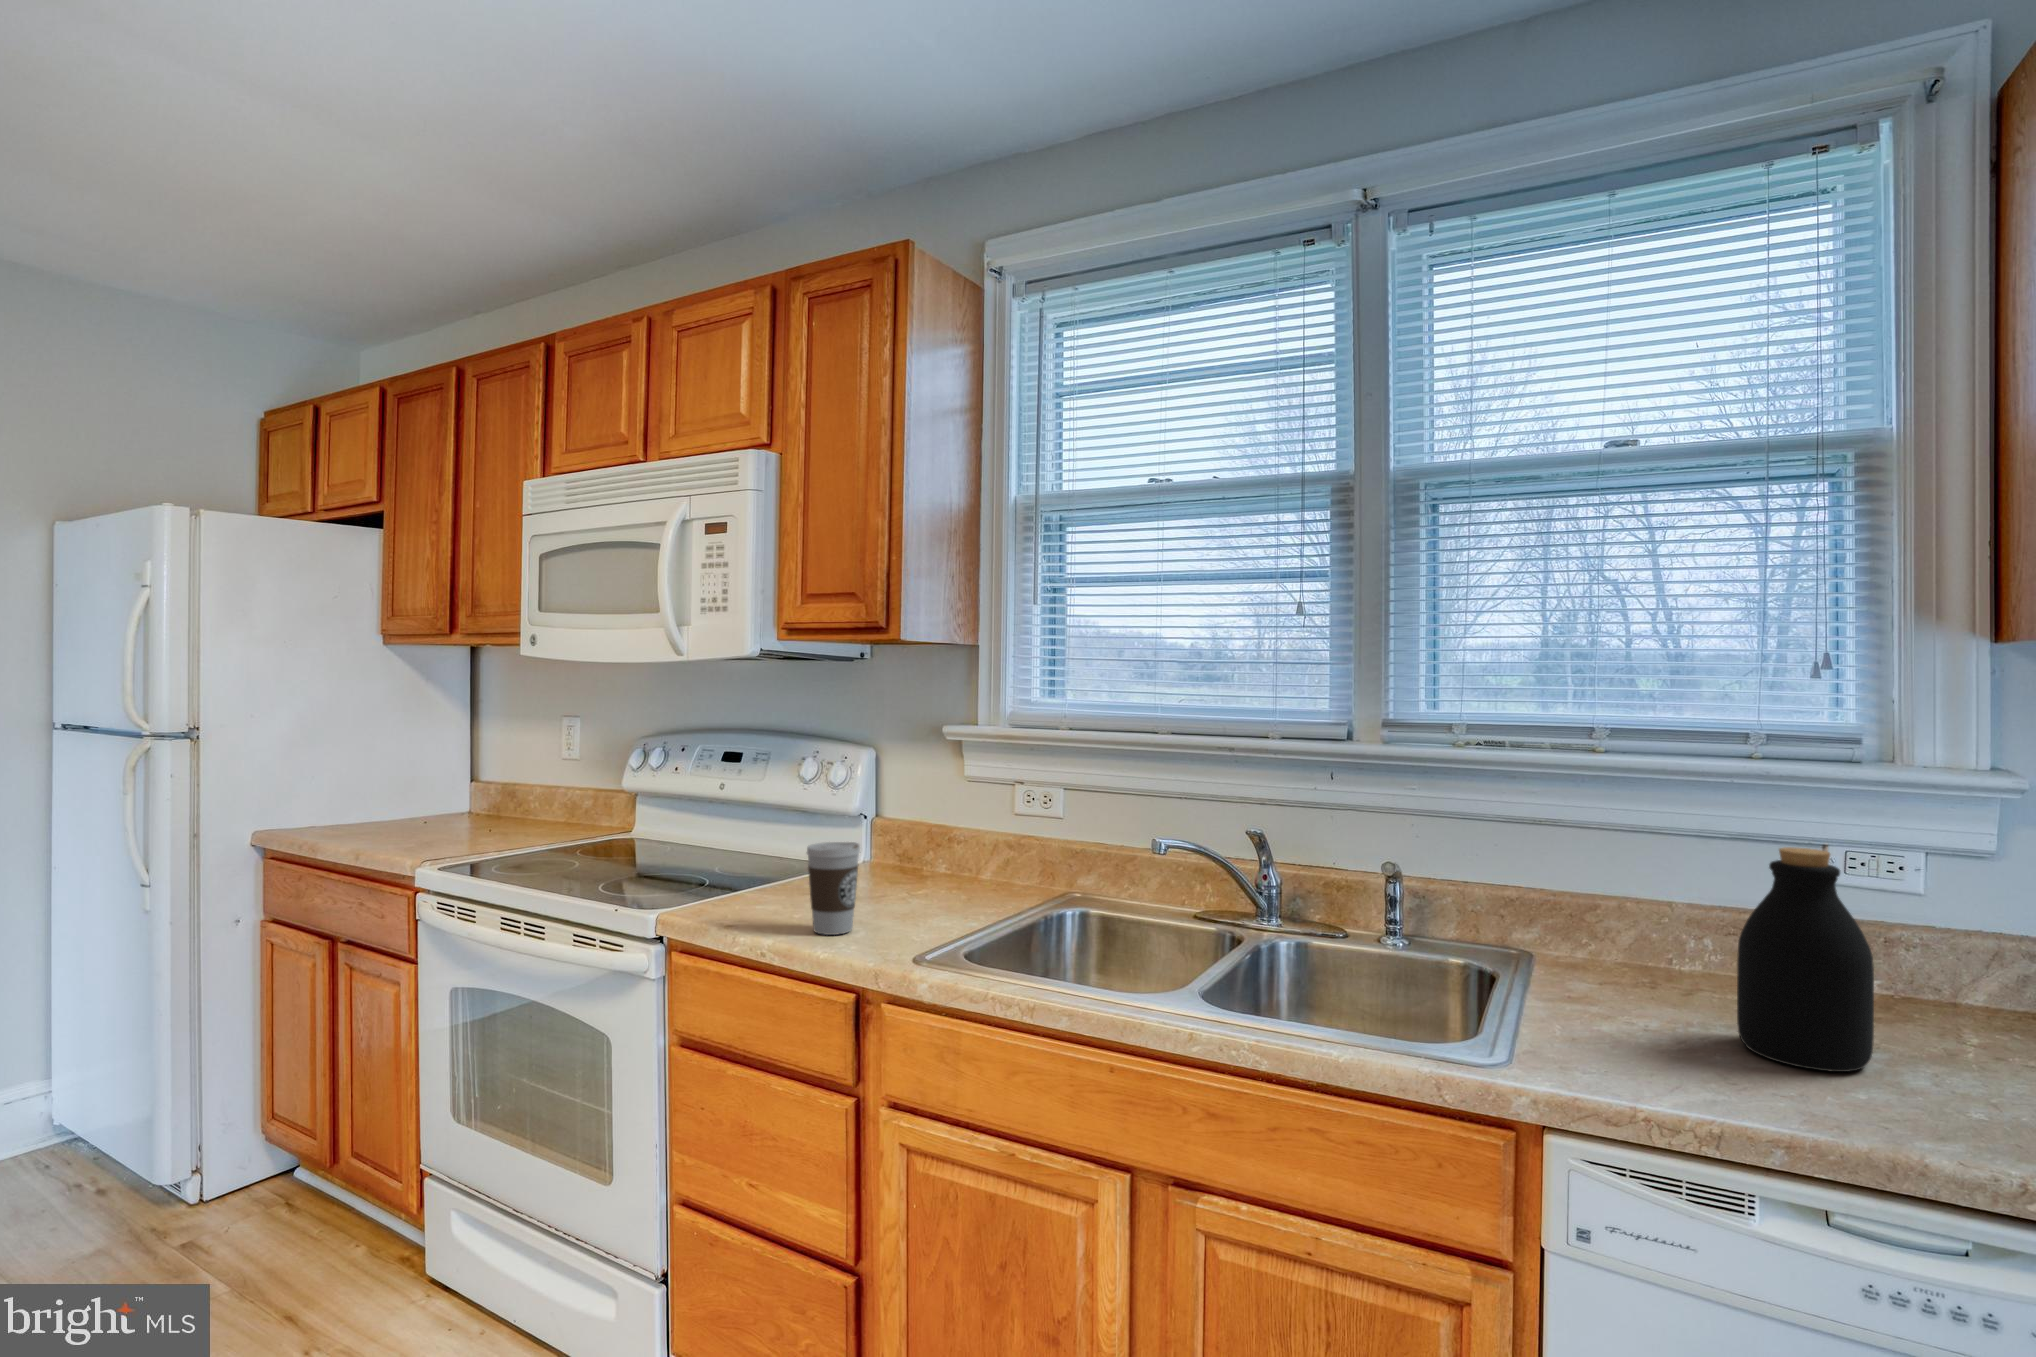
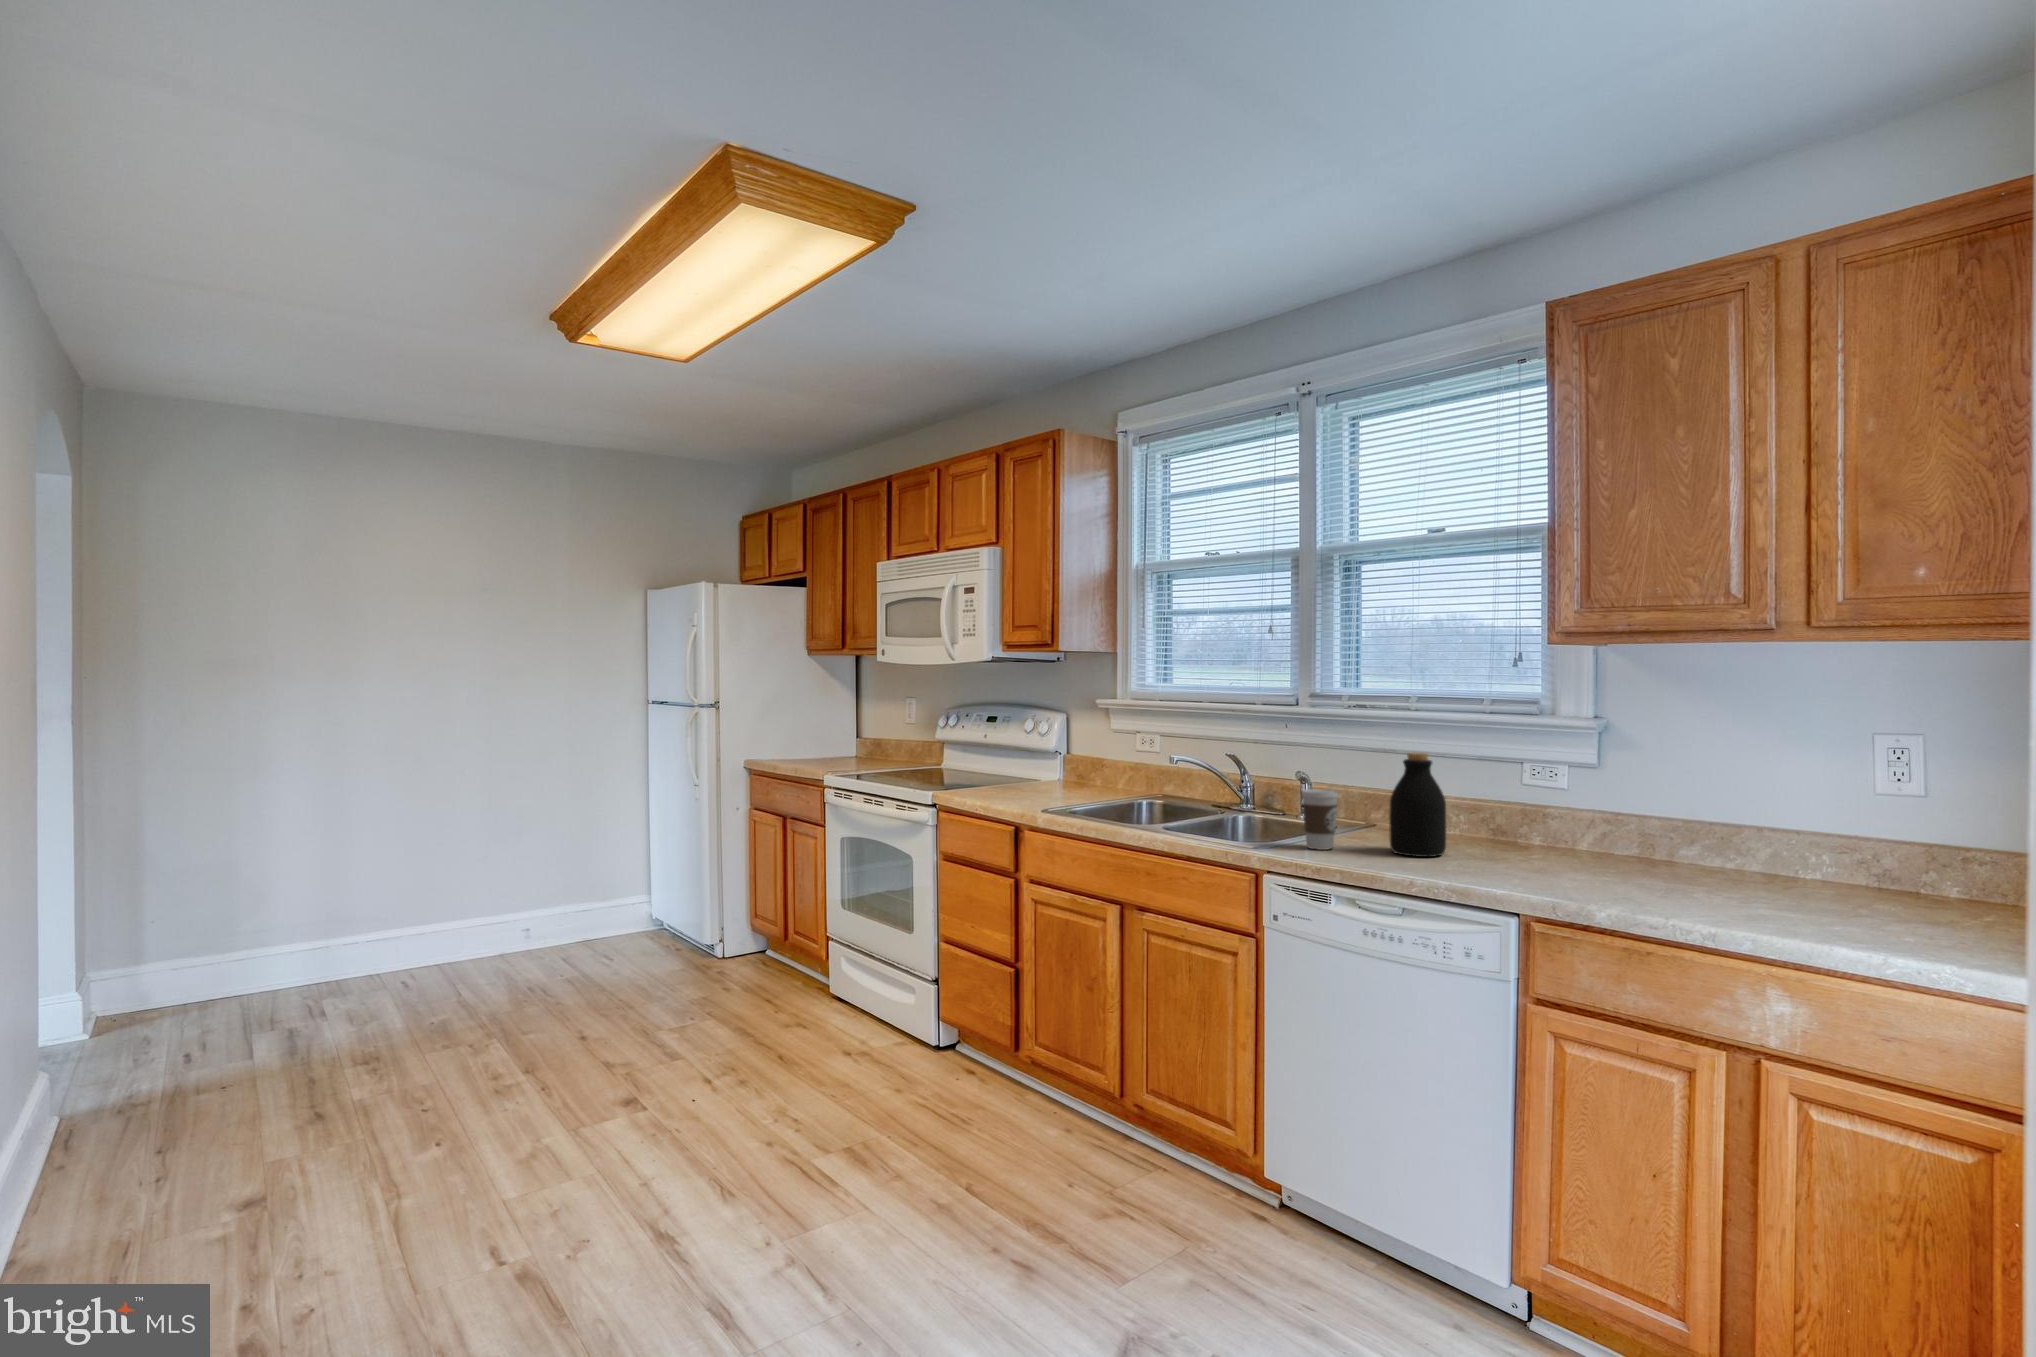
coffee cup: present [807,842,860,935] -> present [1302,789,1338,850]

